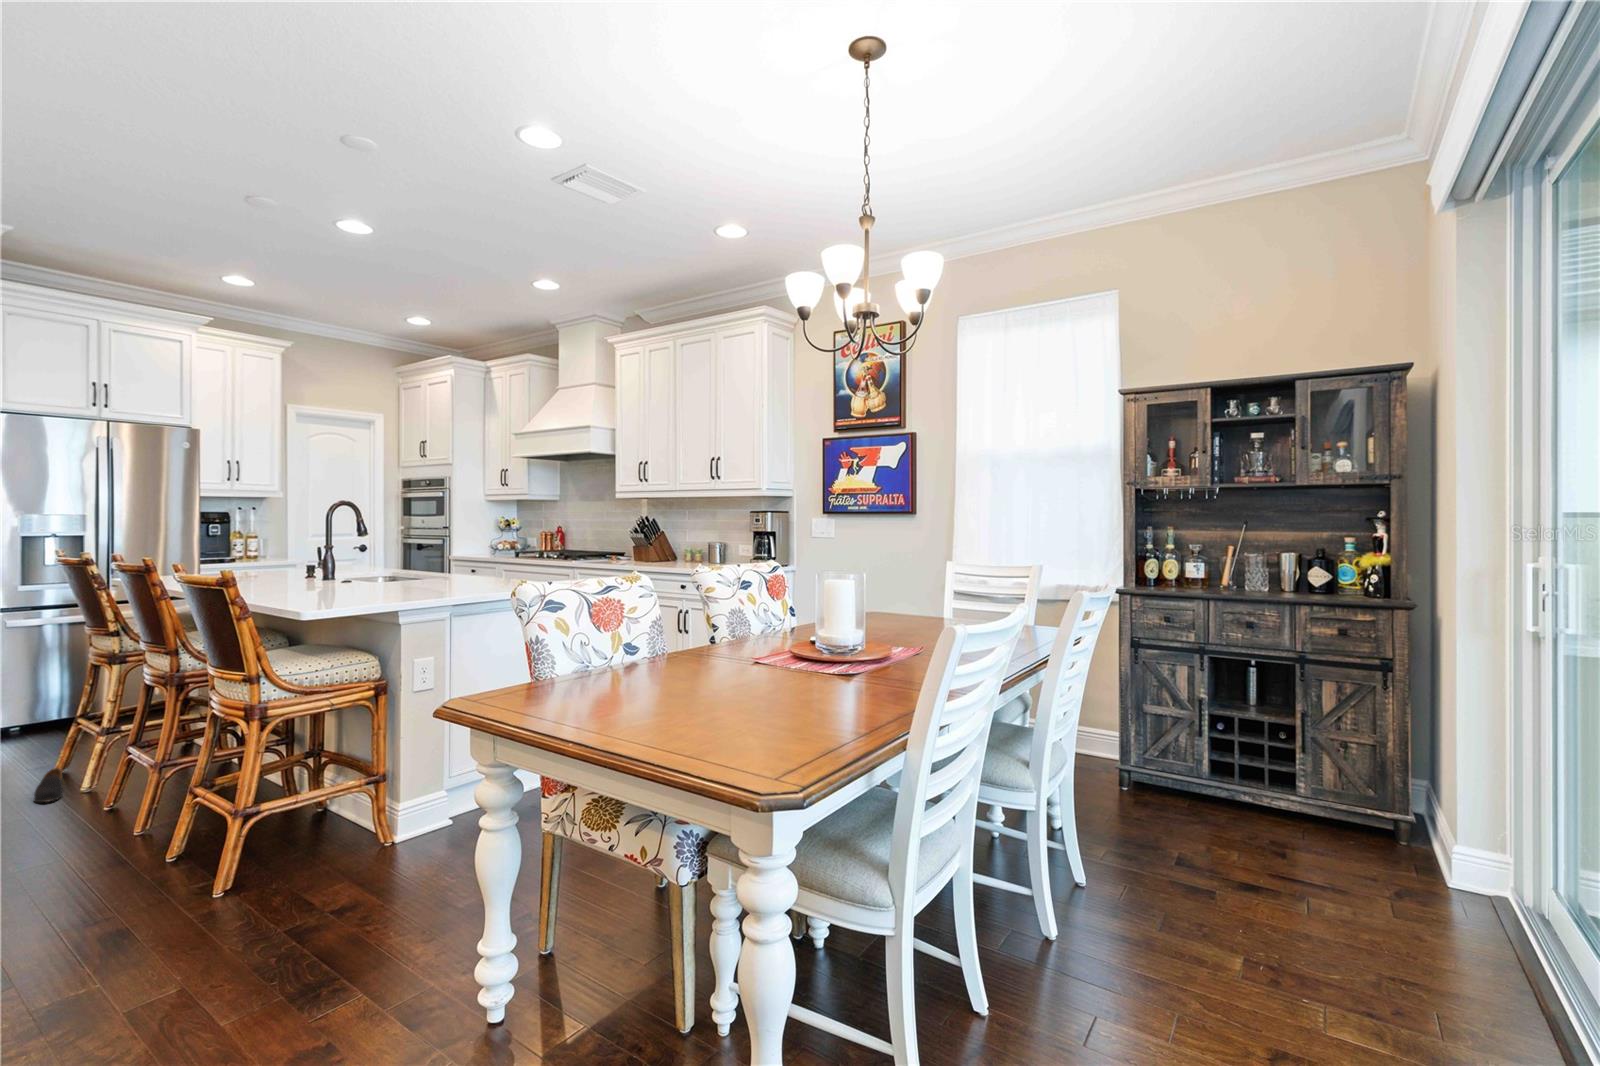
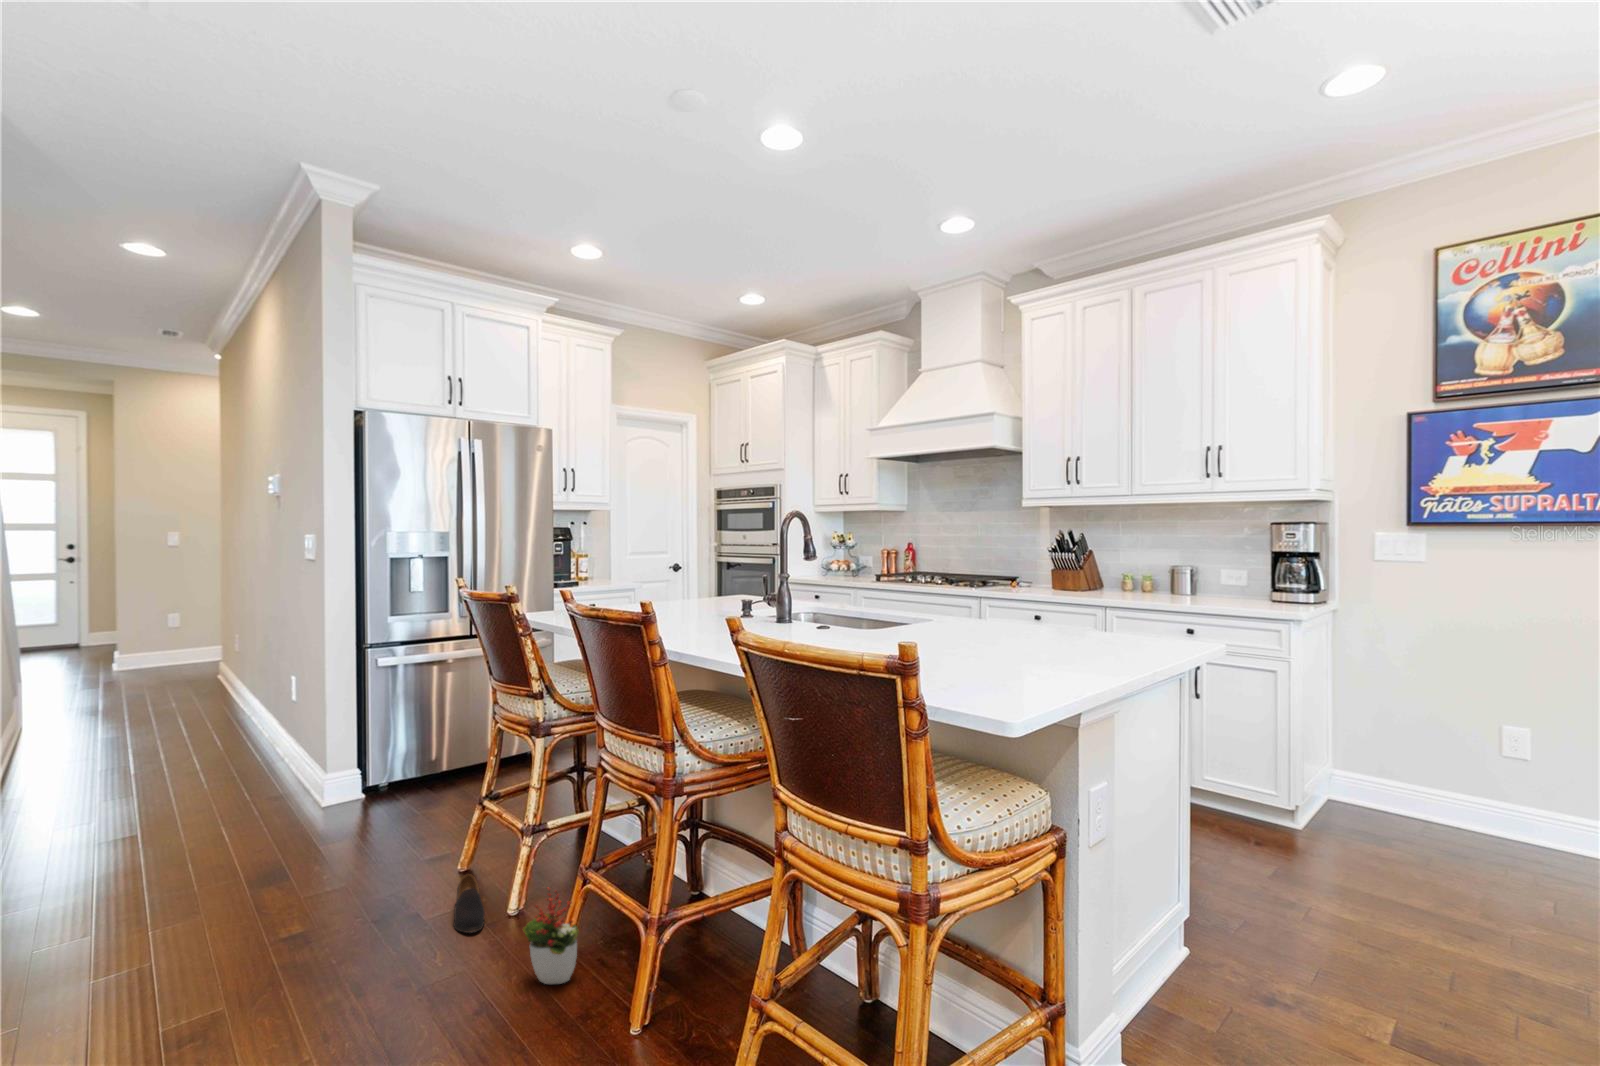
decorative plant: none [72,757,119,821] -> present [523,888,579,984]

